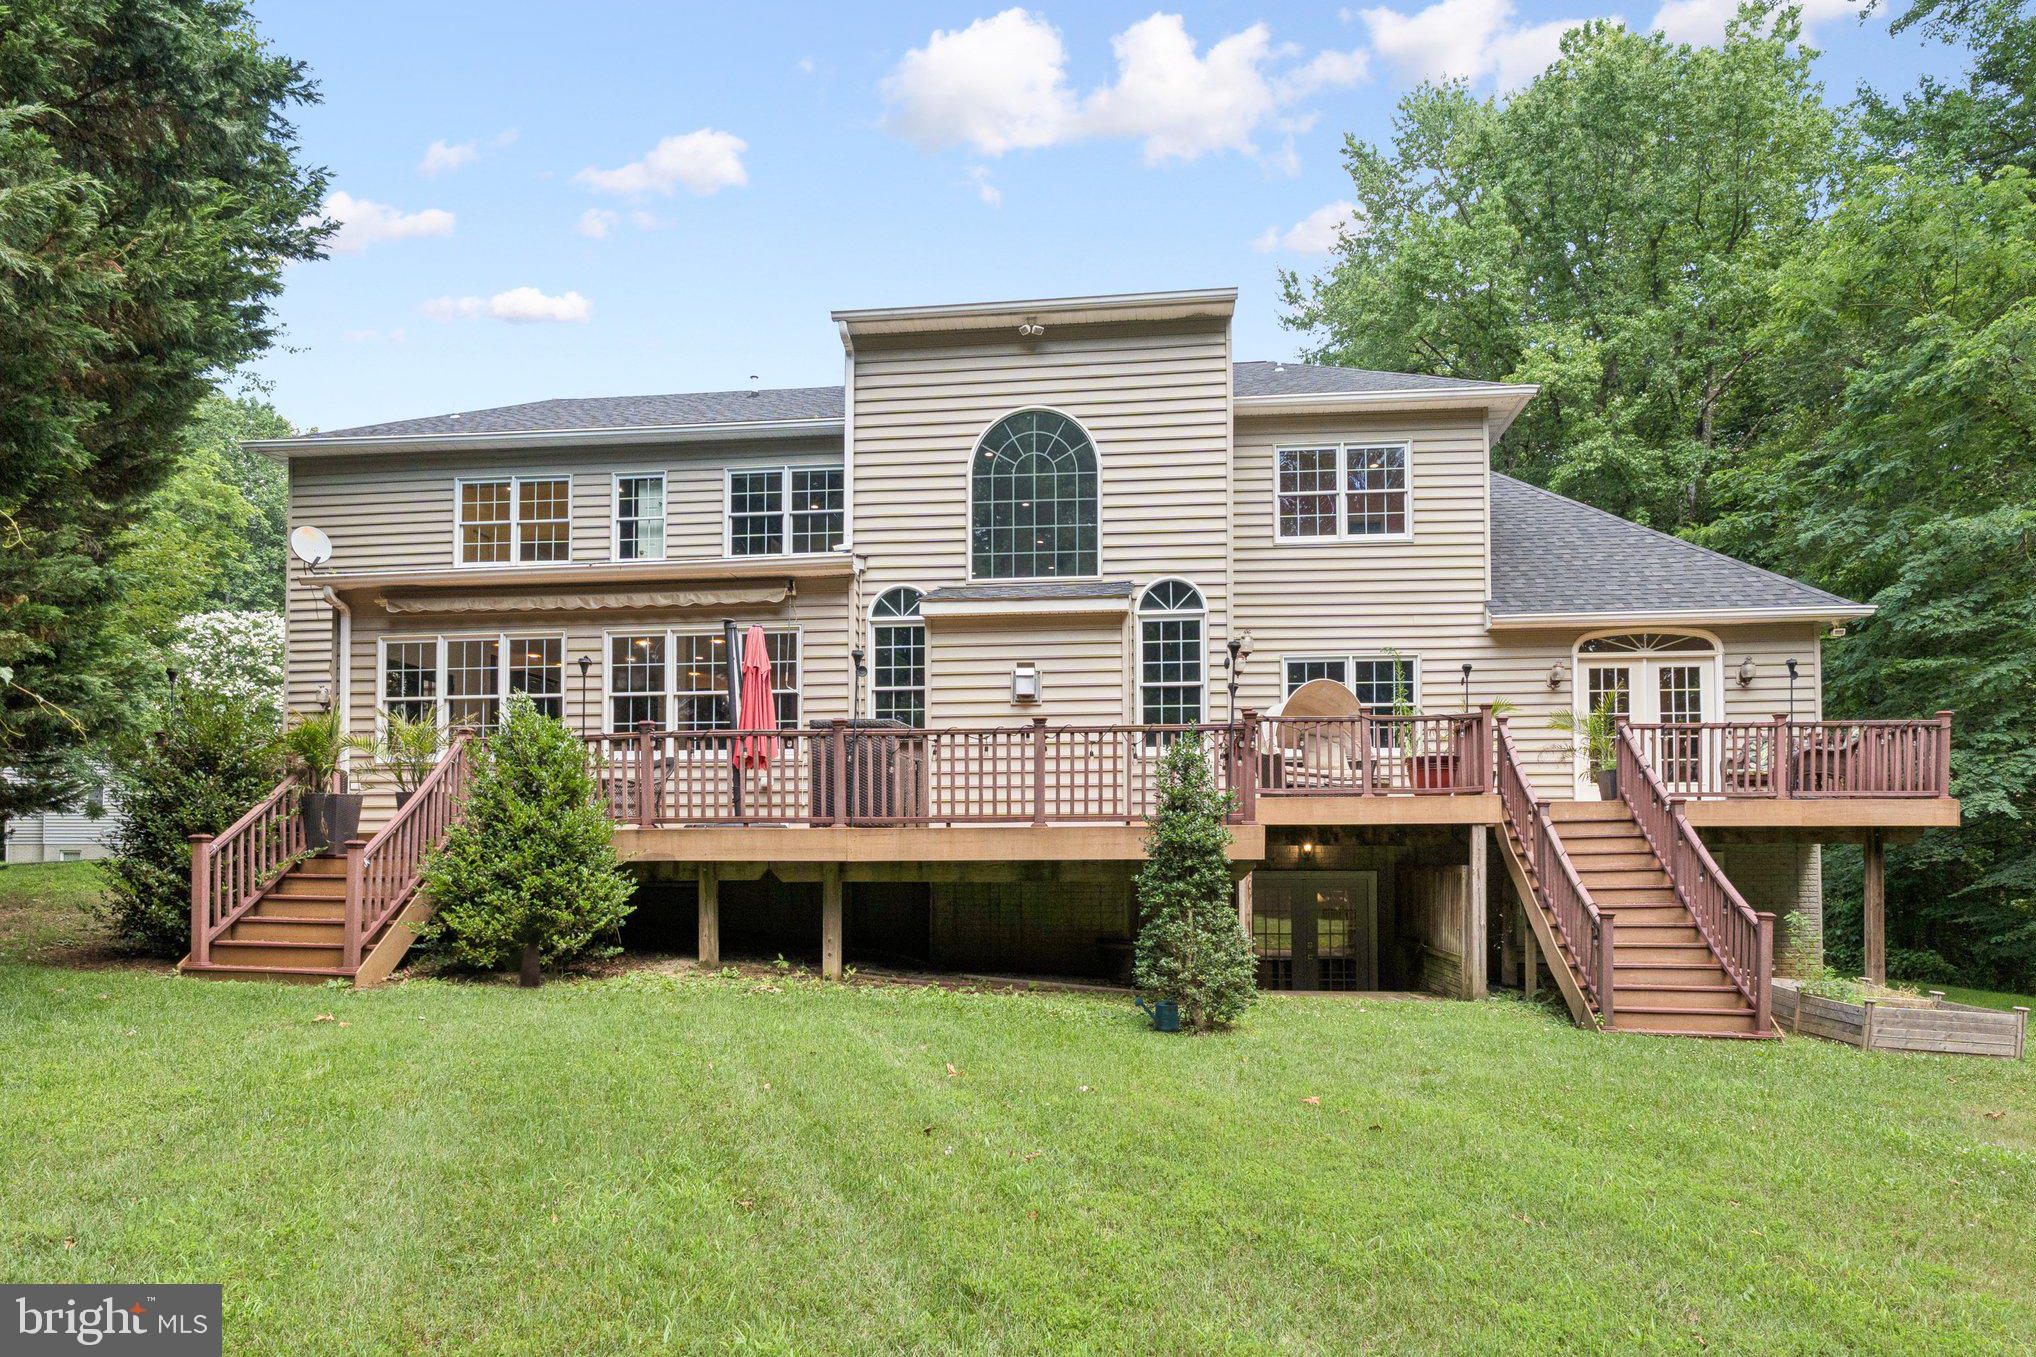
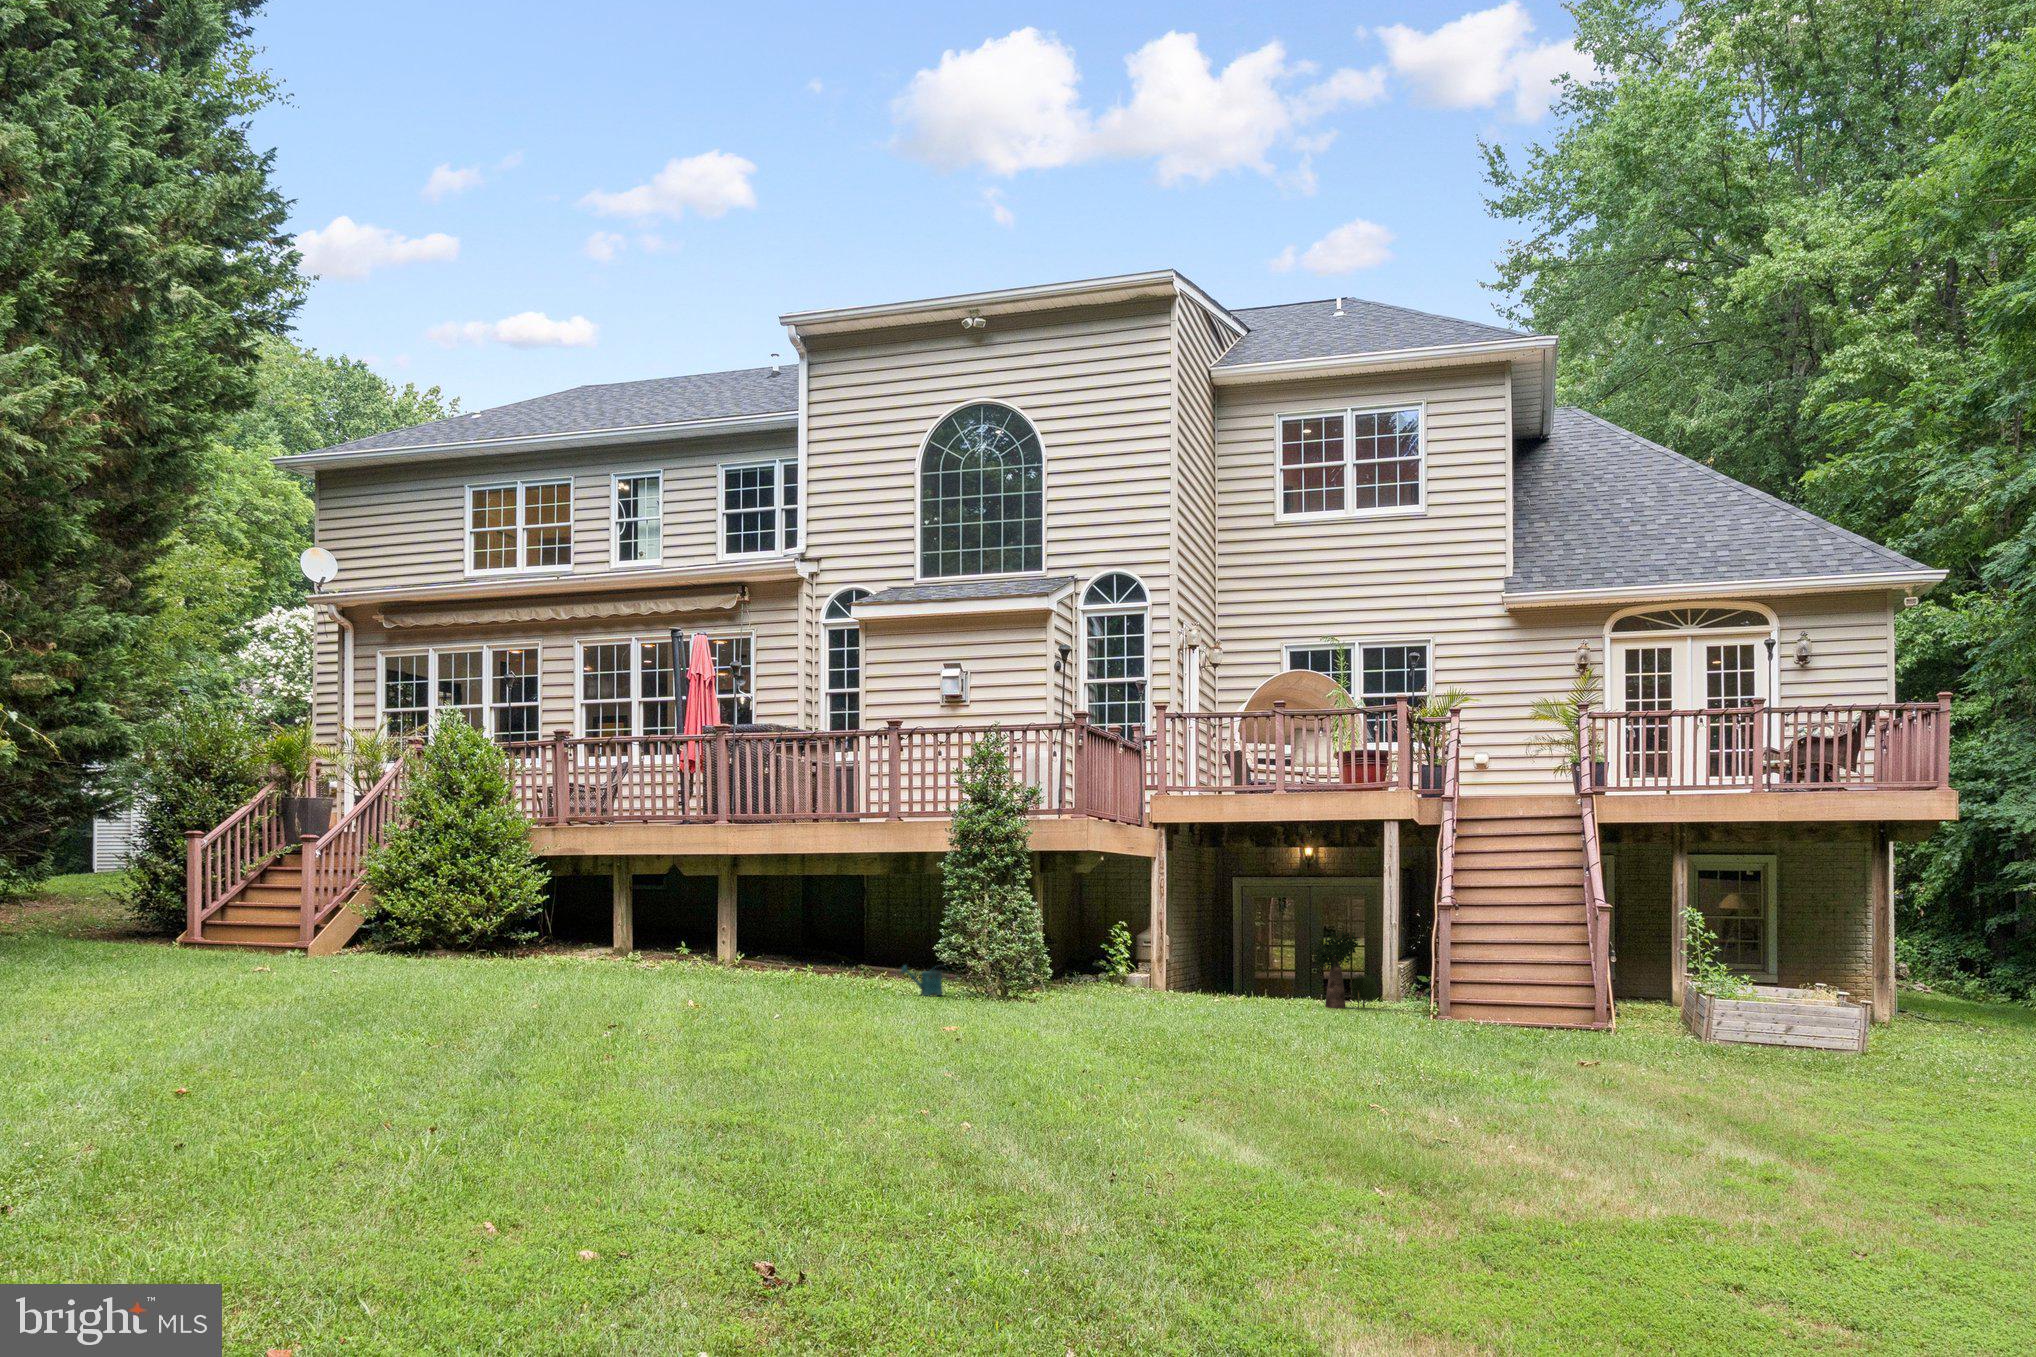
potted plant: present [506,908,559,989] -> present [1314,931,1378,1010]

